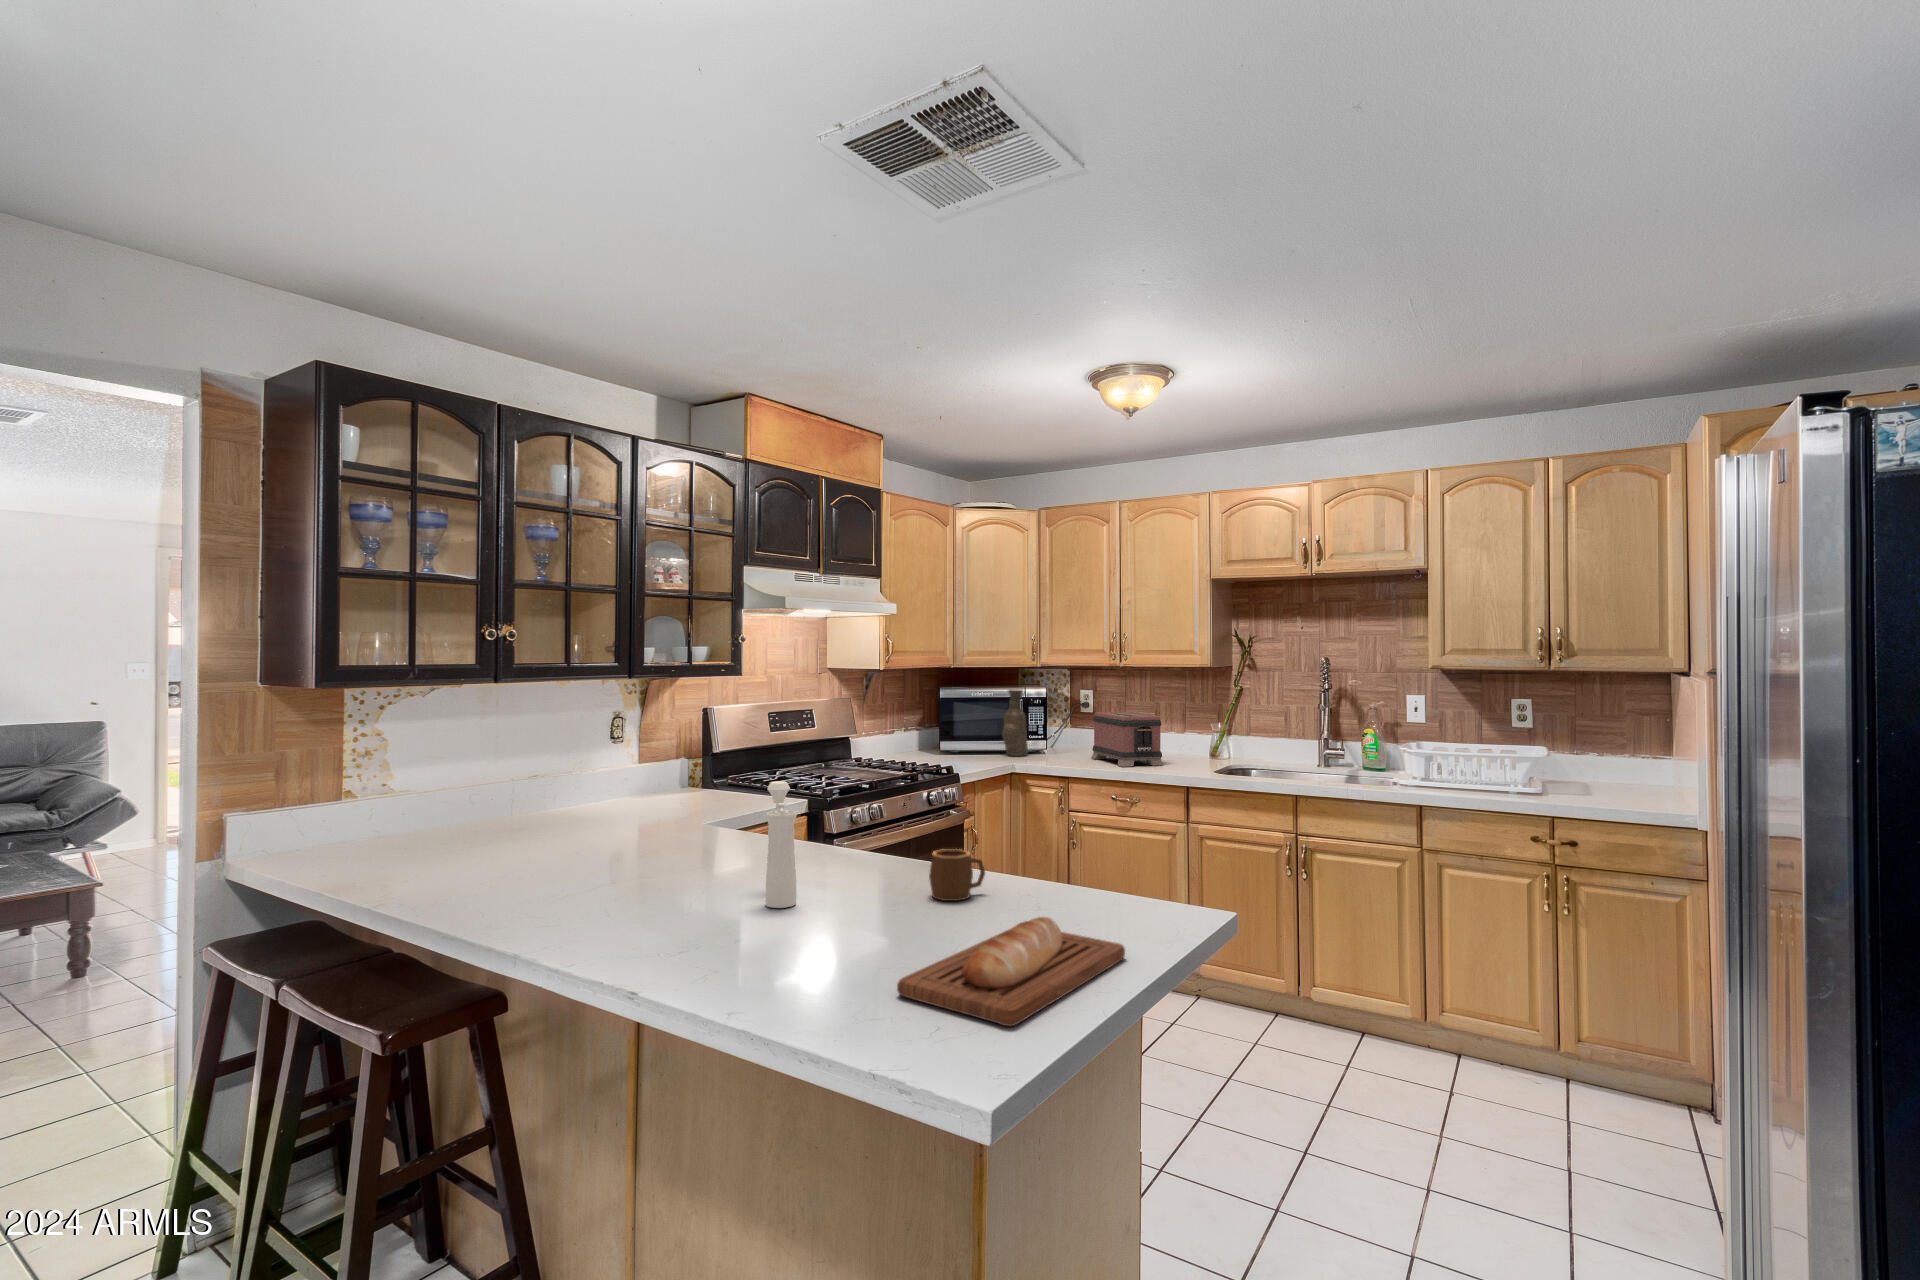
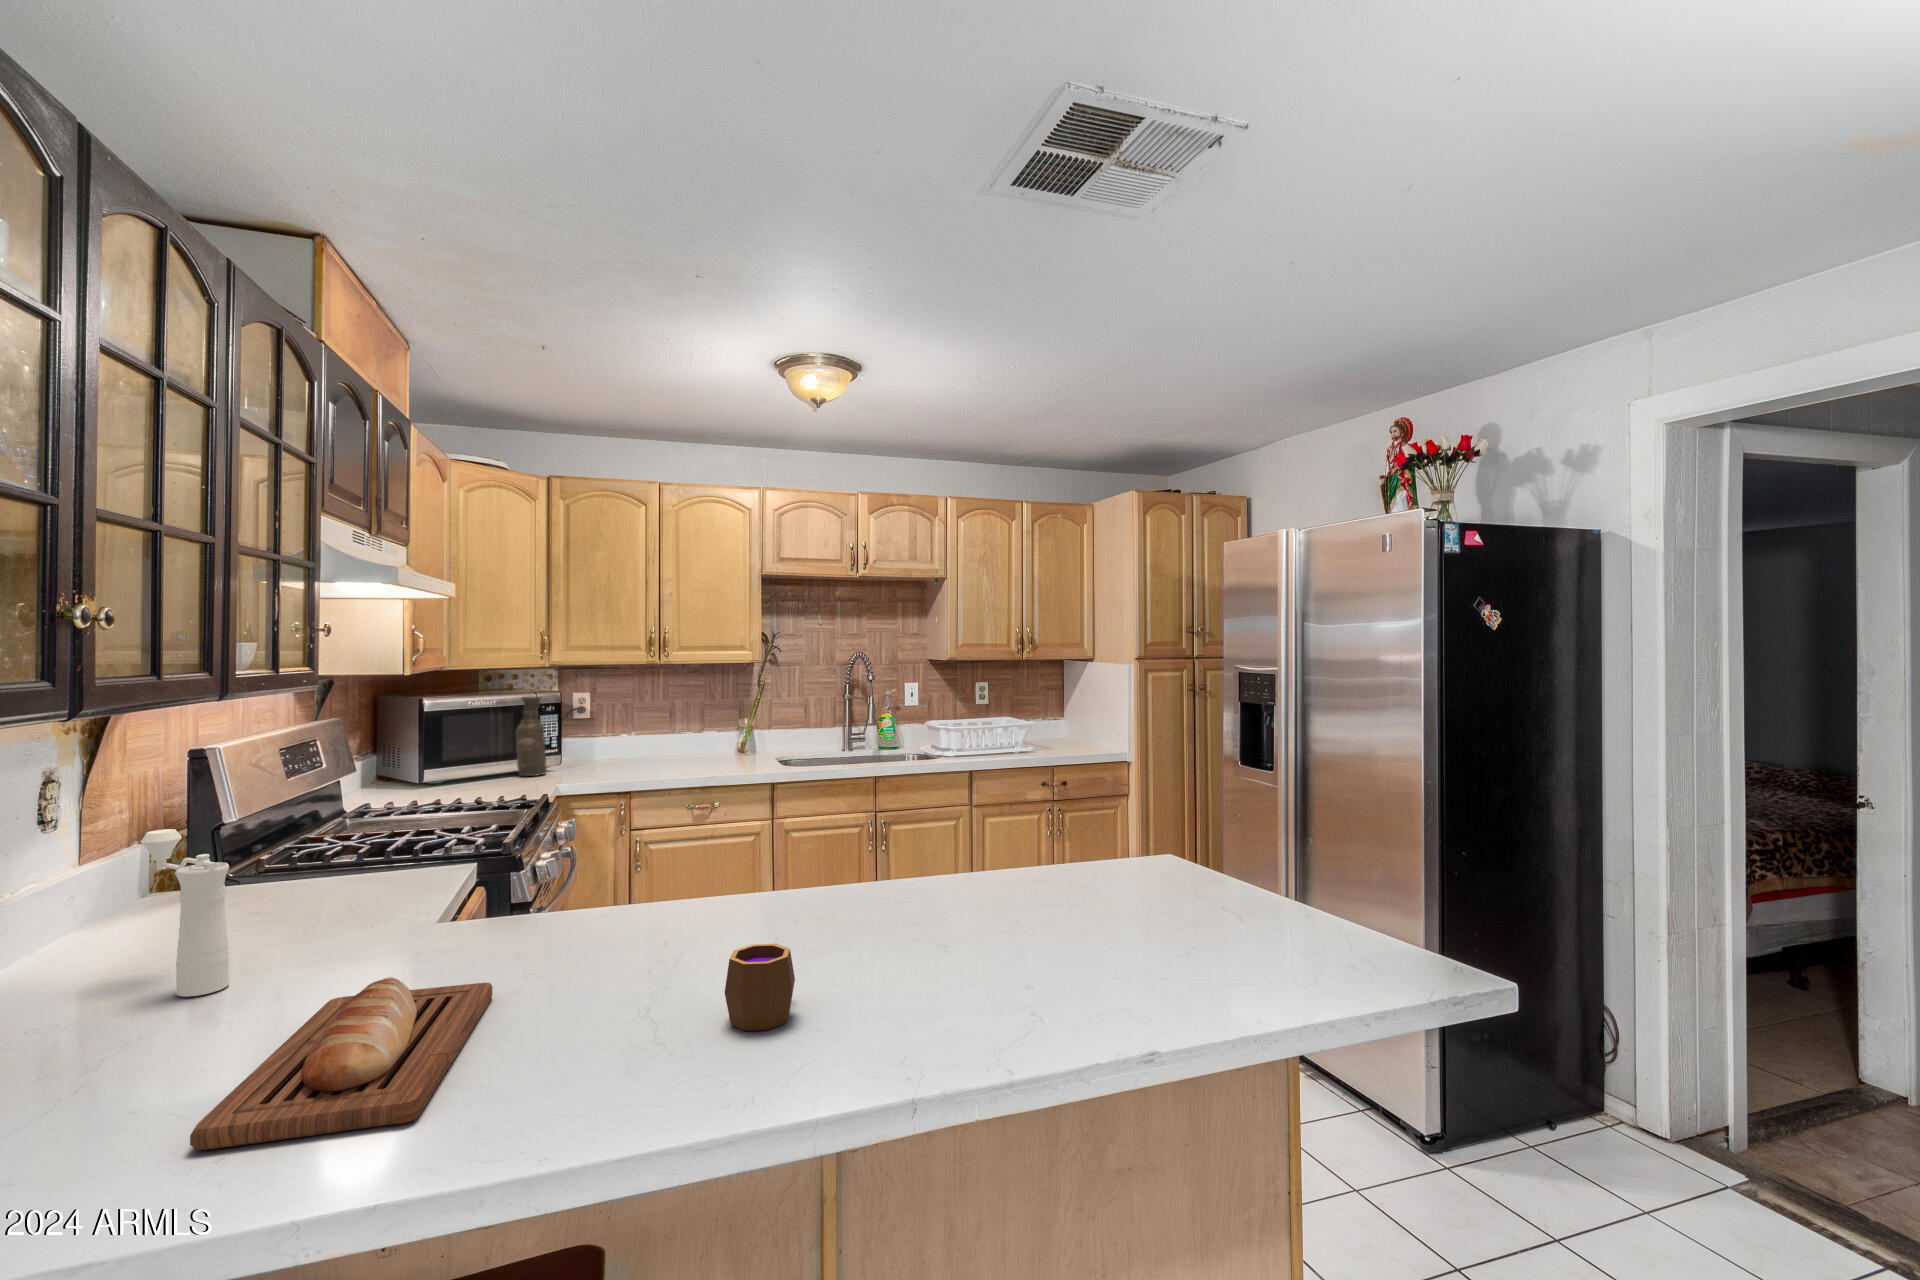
toaster: present [1091,712,1163,767] -> none [627,713,720,771]
pepper mill: present [766,781,797,908] -> present [141,829,229,997]
mug: present [929,849,985,901] -> present [725,944,795,1031]
bread loaf: present [897,917,1125,1026] -> present [190,977,493,1150]

